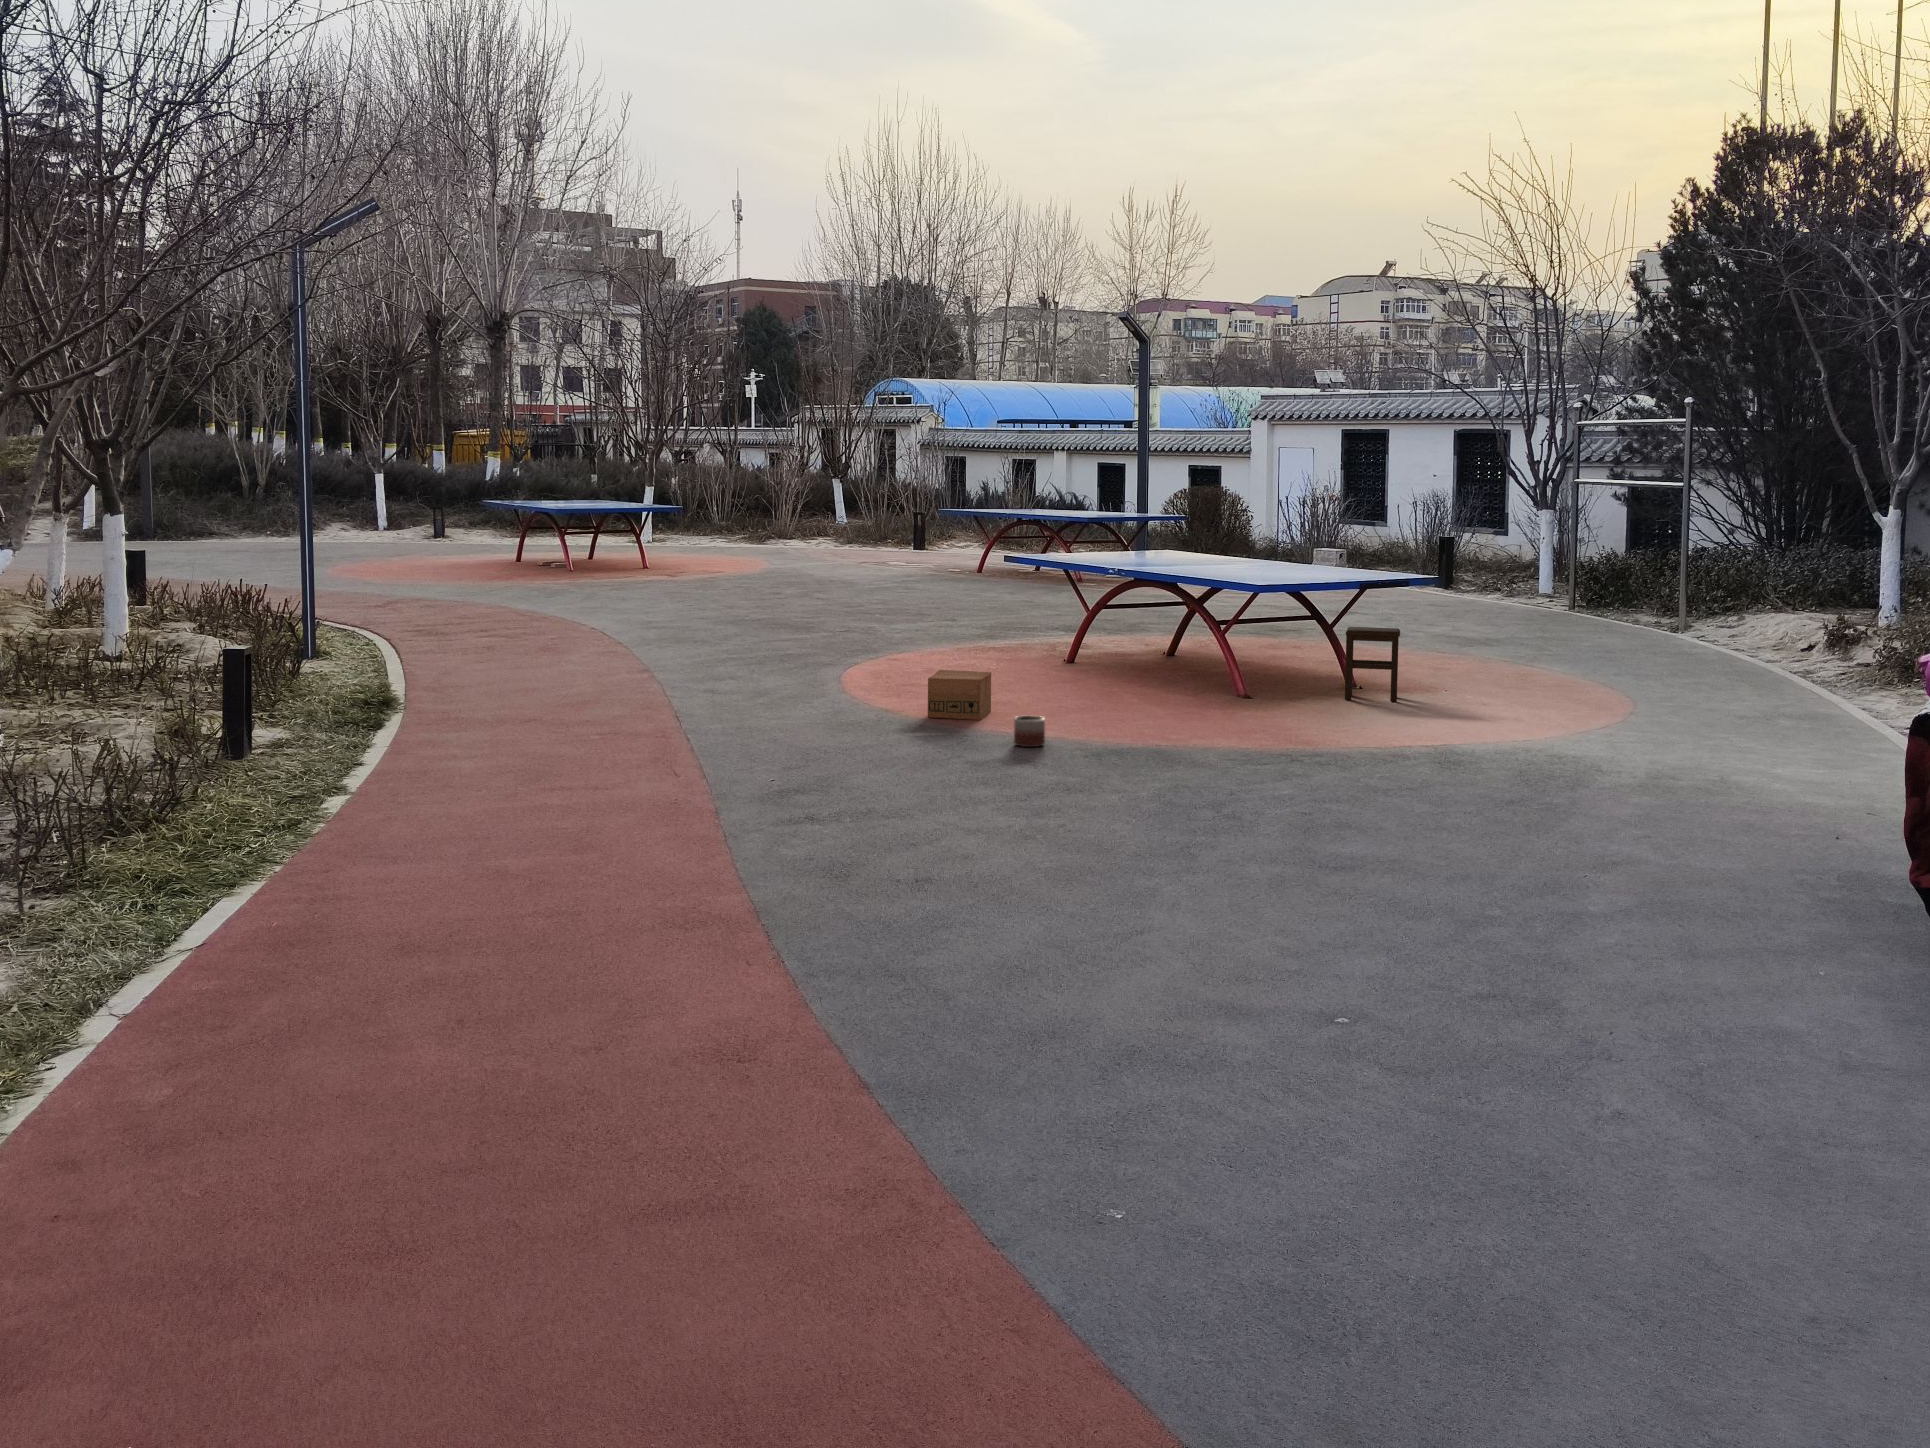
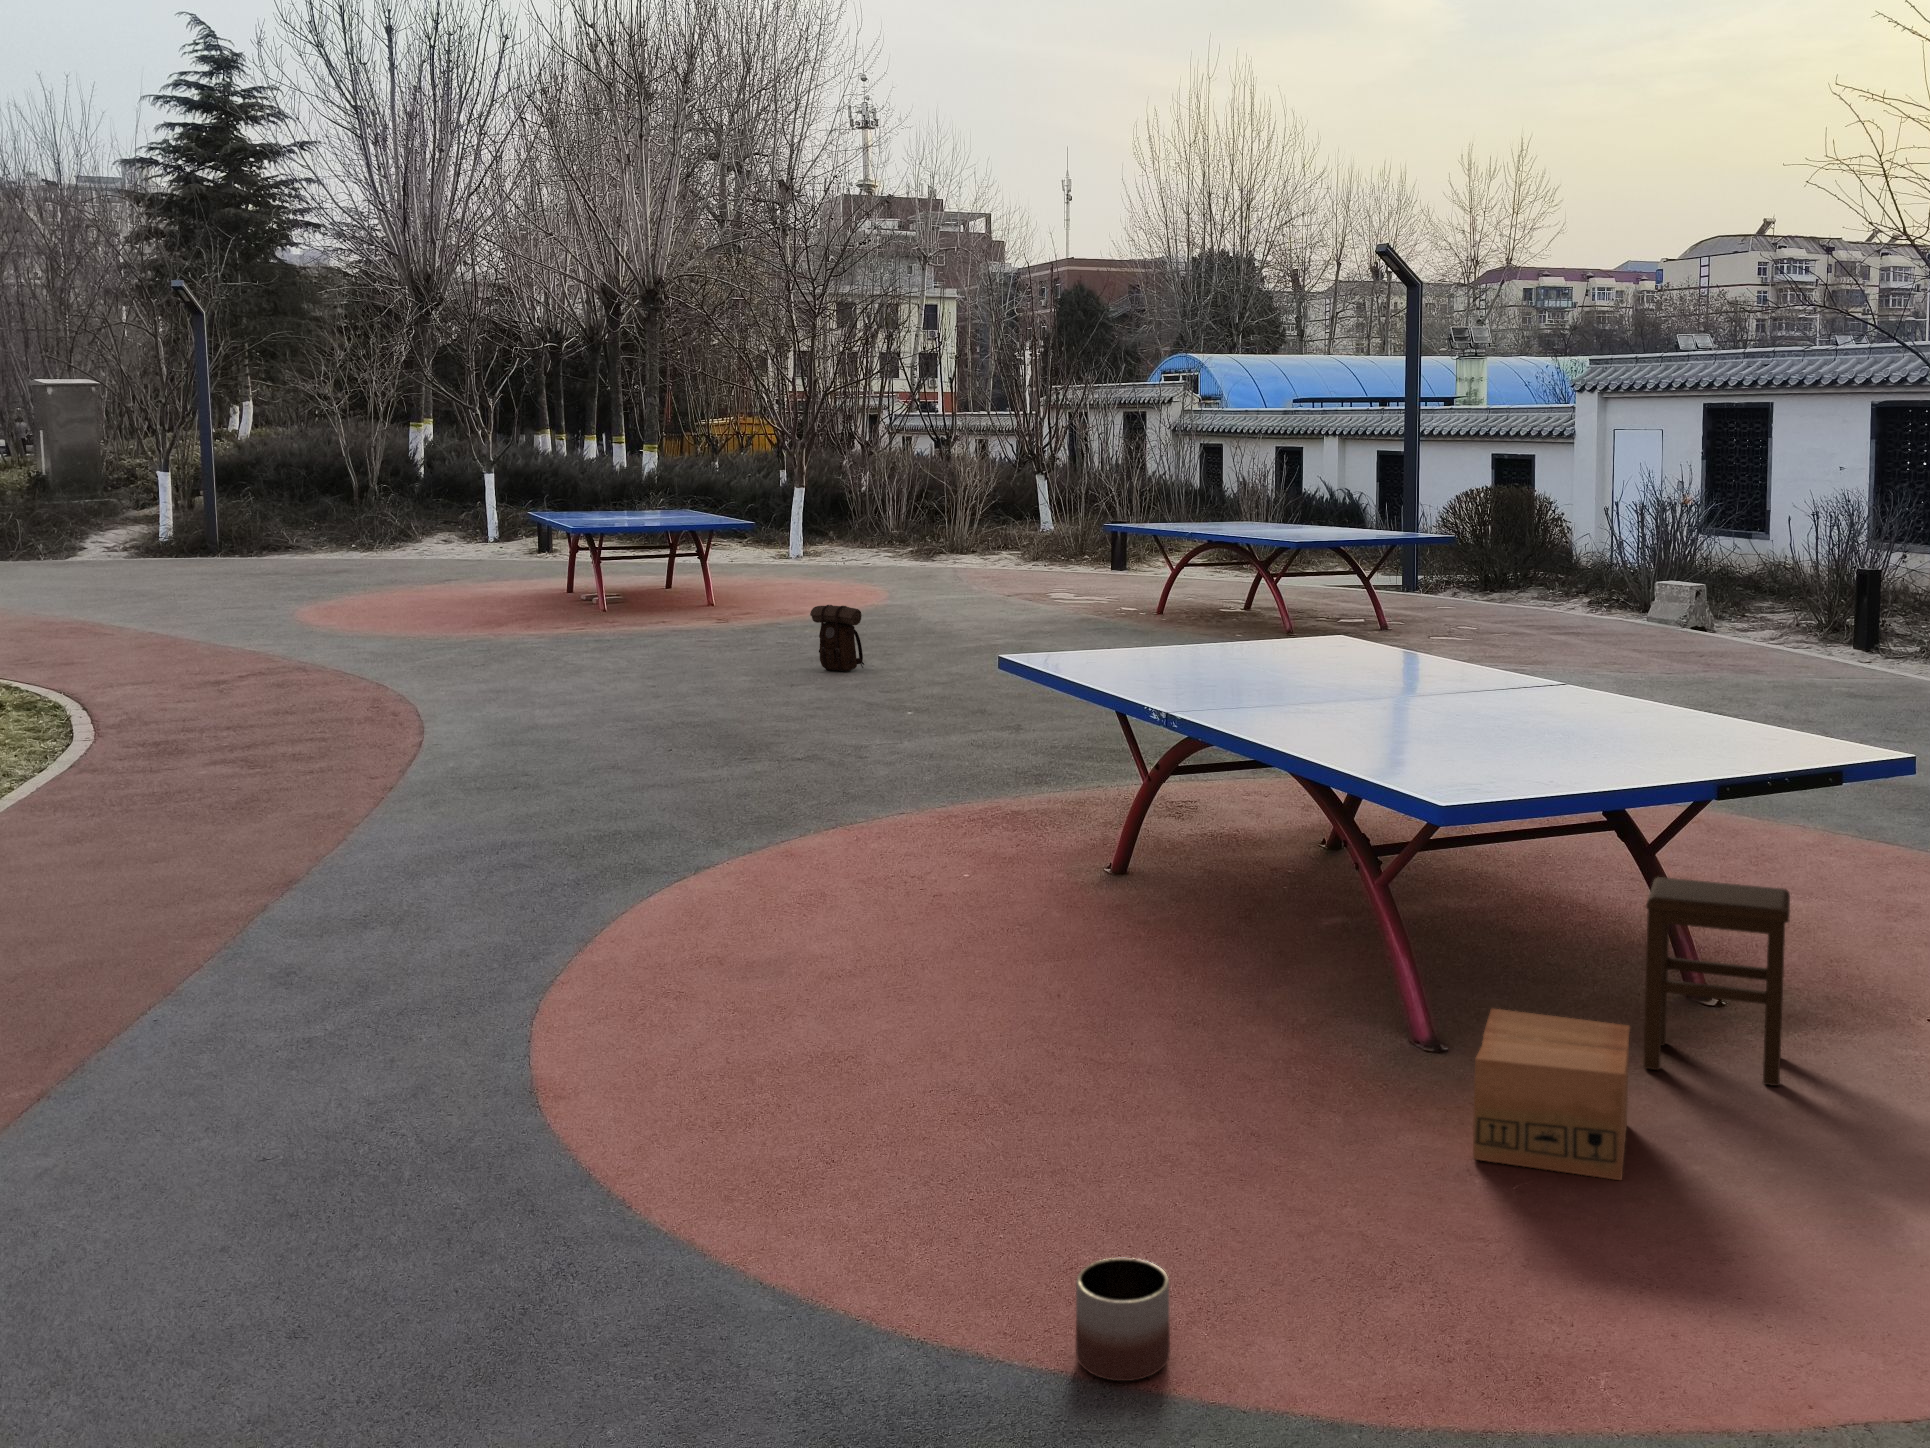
backpack: none [790,556,826,599] -> present [810,605,864,672]
cardboard box: present [928,670,991,720] -> present [1473,1009,1630,1180]
planter: present [1014,716,1045,747] -> present [1076,1258,1170,1381]

